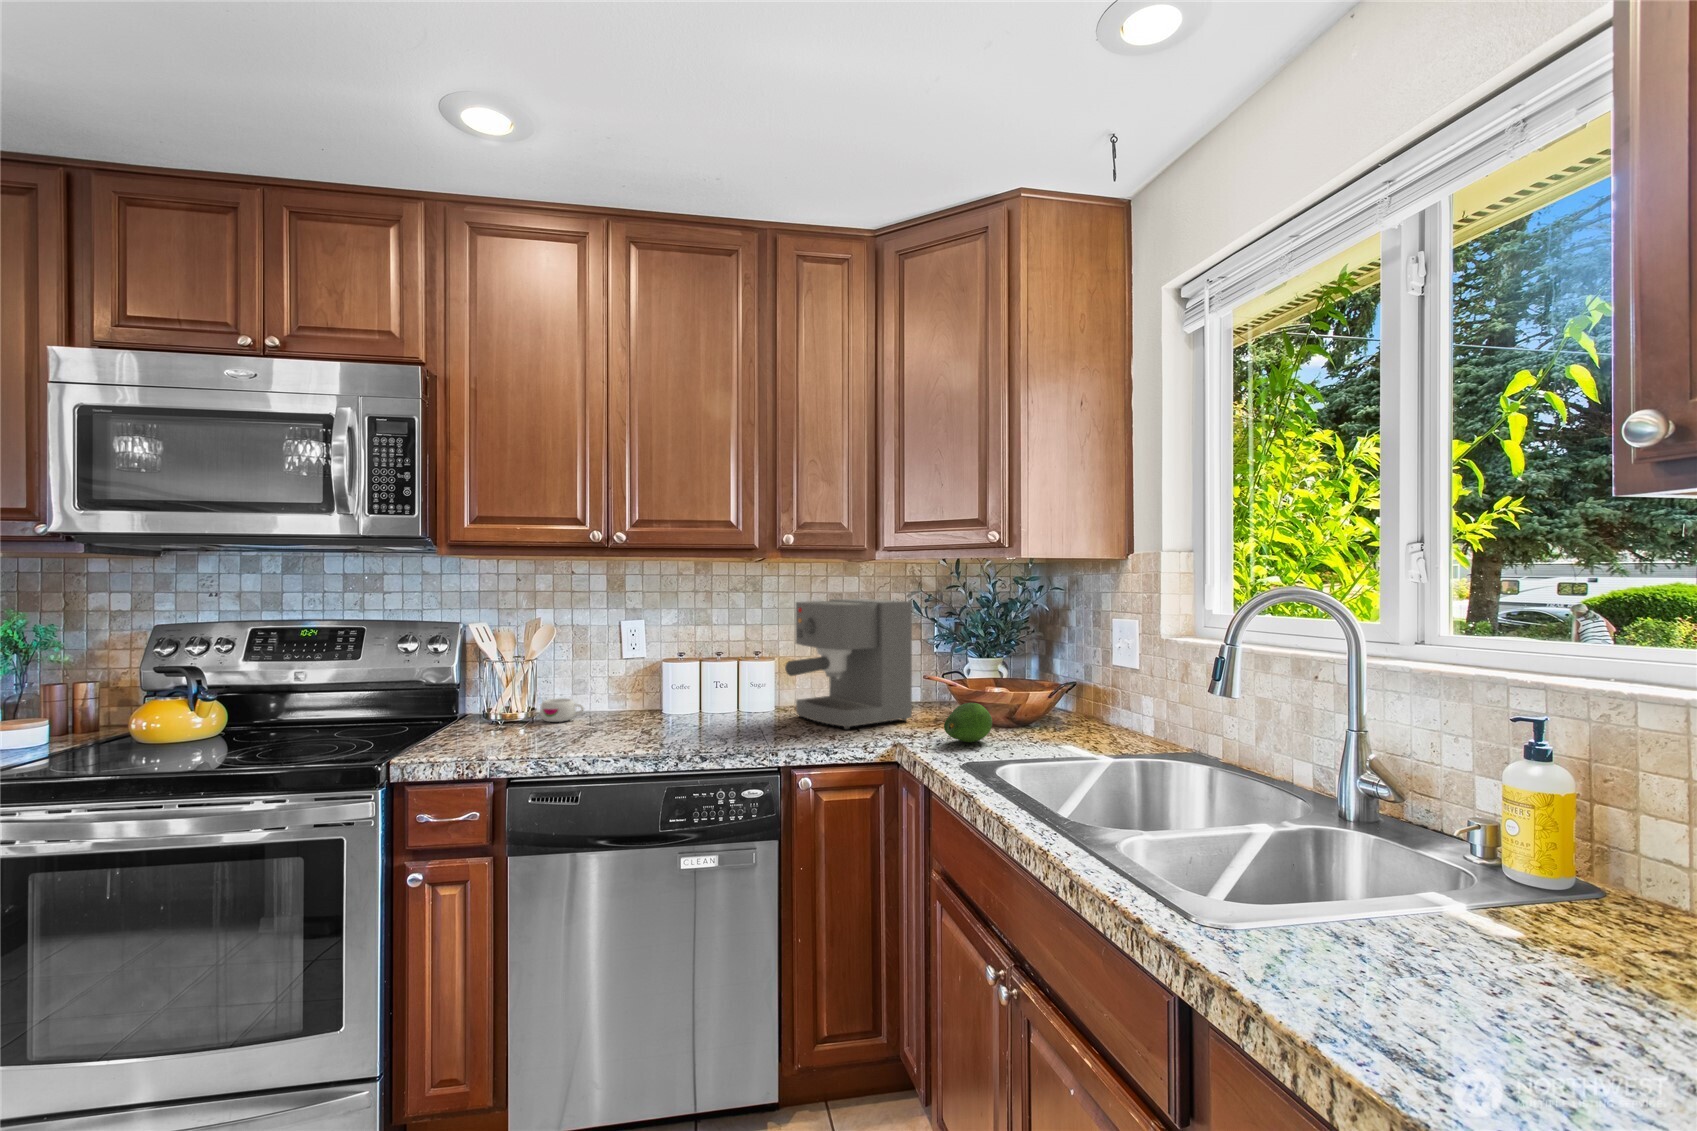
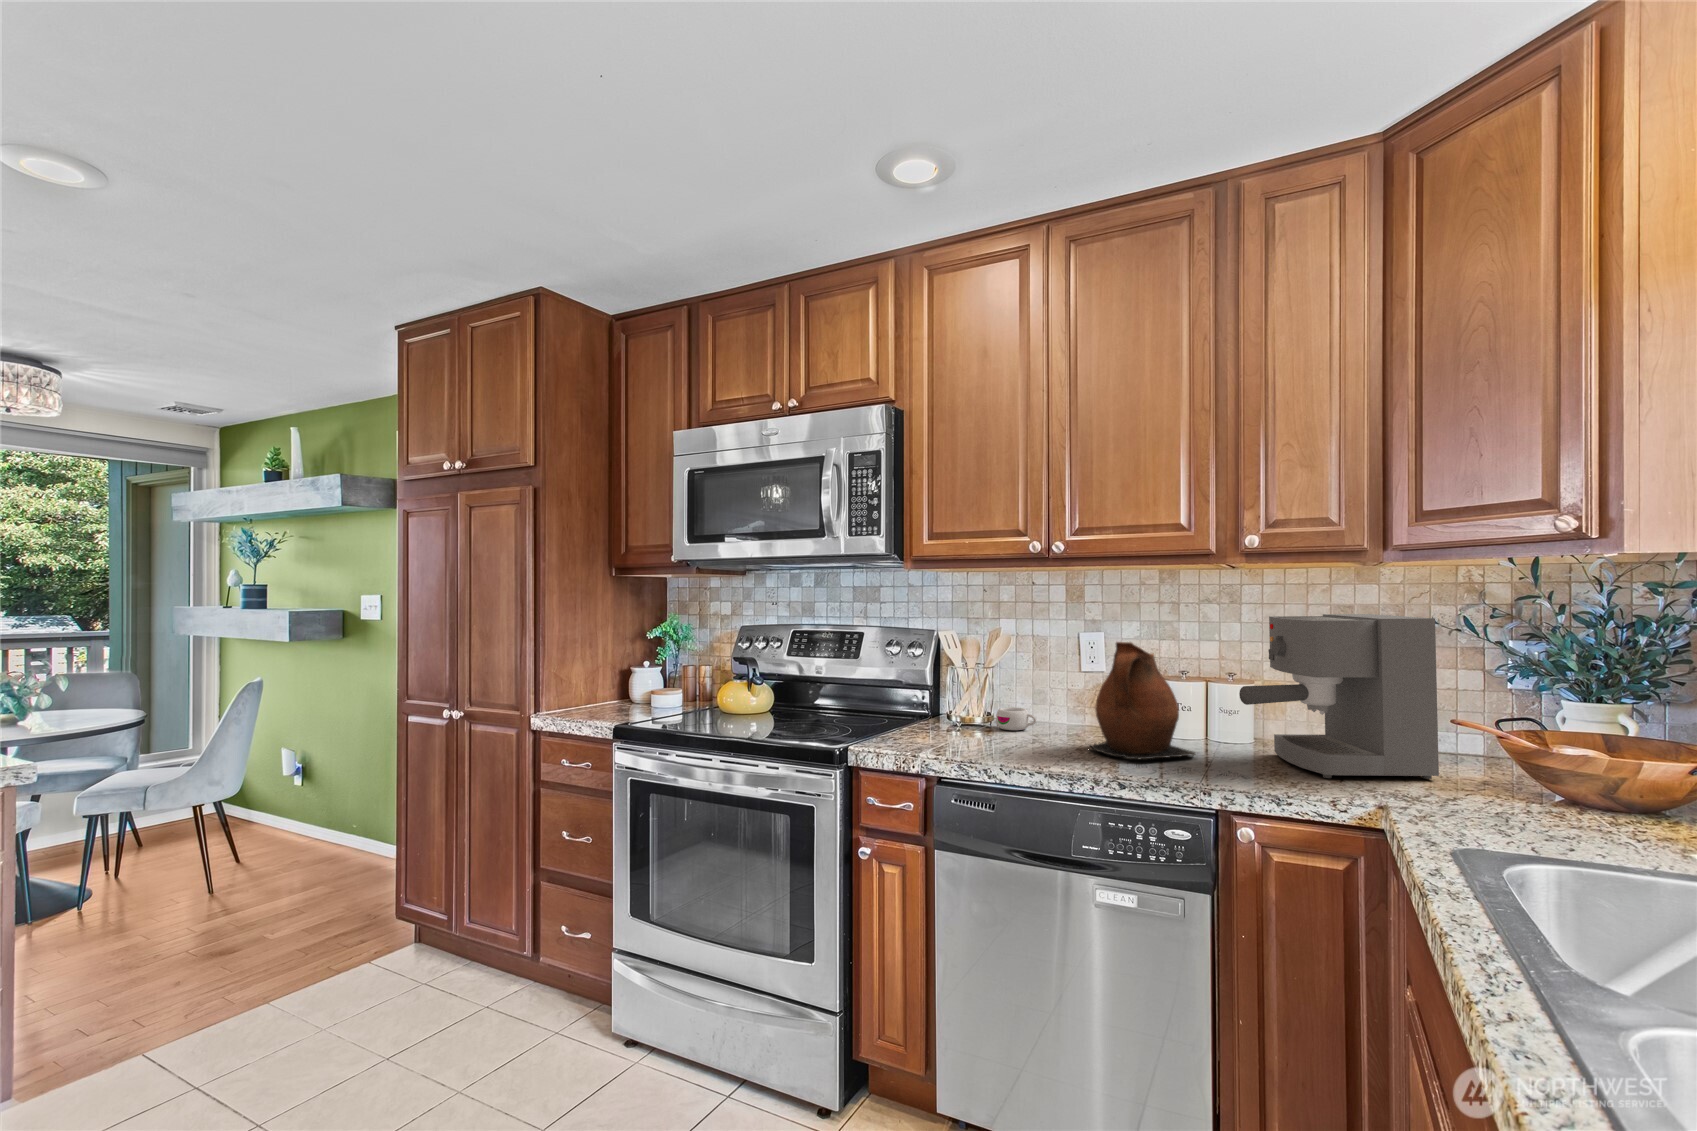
ceramic pitcher: none [645,628,743,735] -> present [1089,642,1195,759]
fruit: present [944,703,992,743] -> none [1457,764,1551,821]

